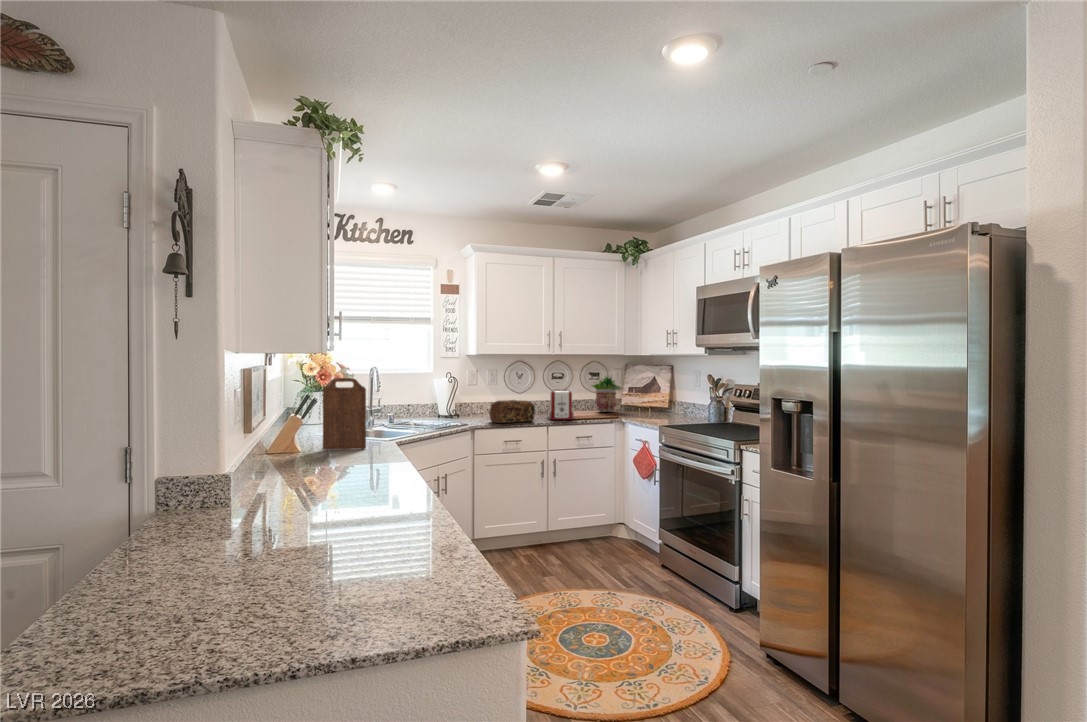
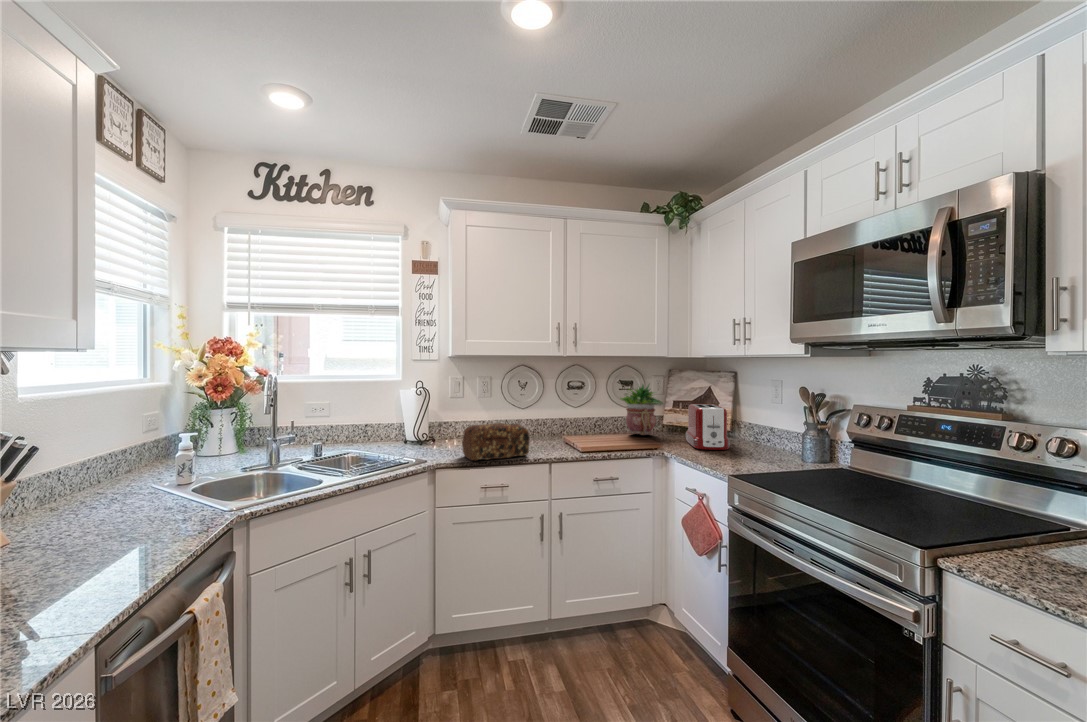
cutting board: present [323,378,366,450] -> none [38,404,129,550]
toaster: present [549,390,574,420] -> present [686,404,730,450]

